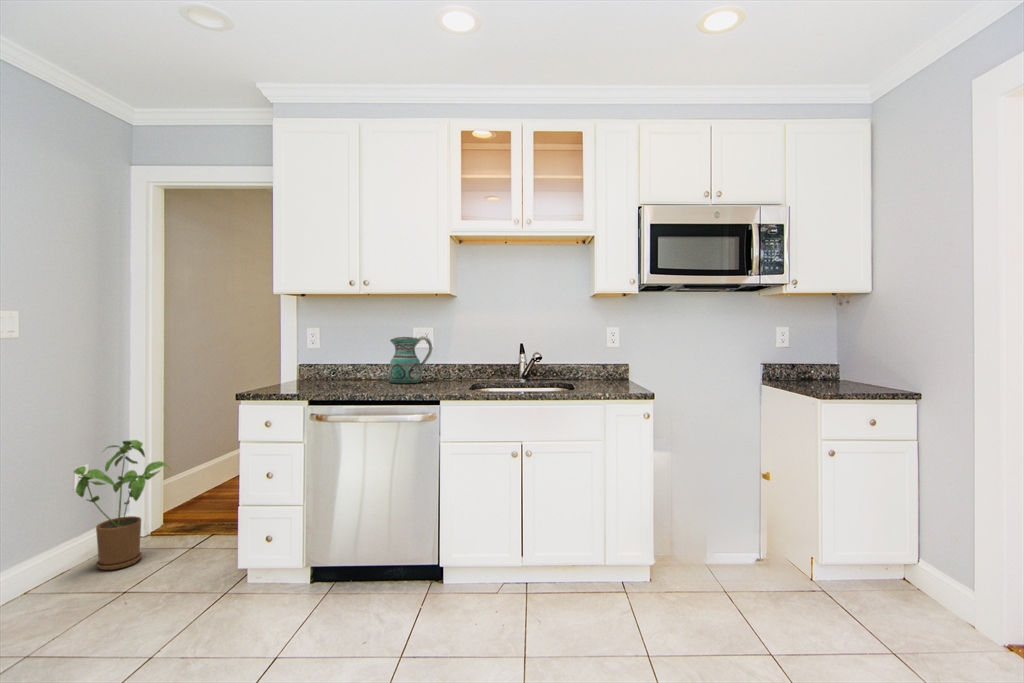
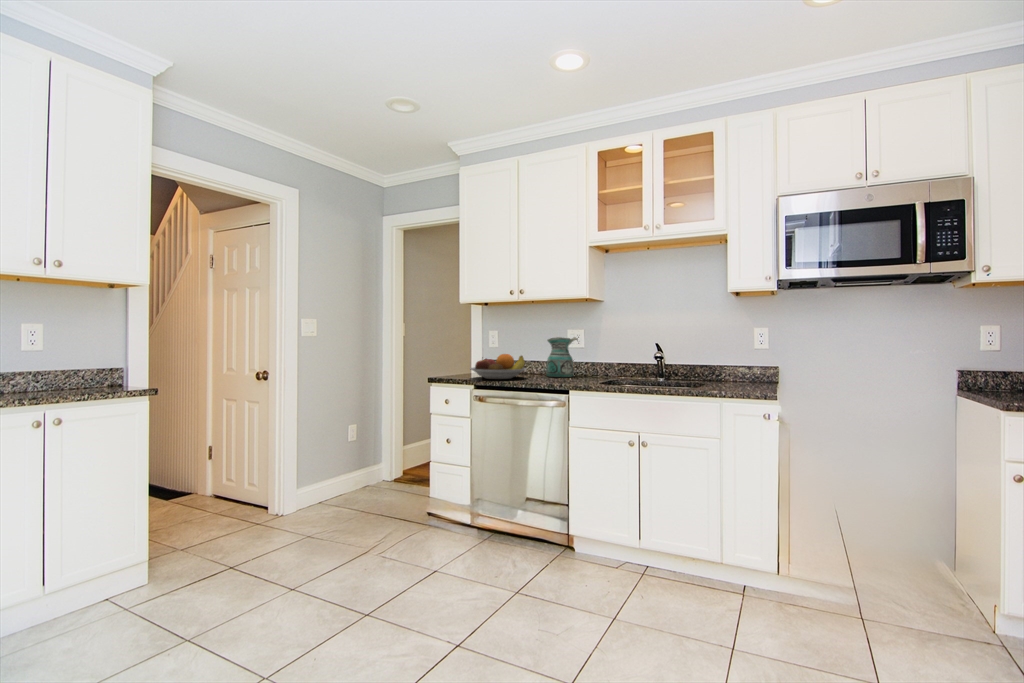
fruit bowl: none [296,358,371,390] -> present [470,354,526,379]
house plant: present [74,440,168,570] -> none [343,410,399,498]

